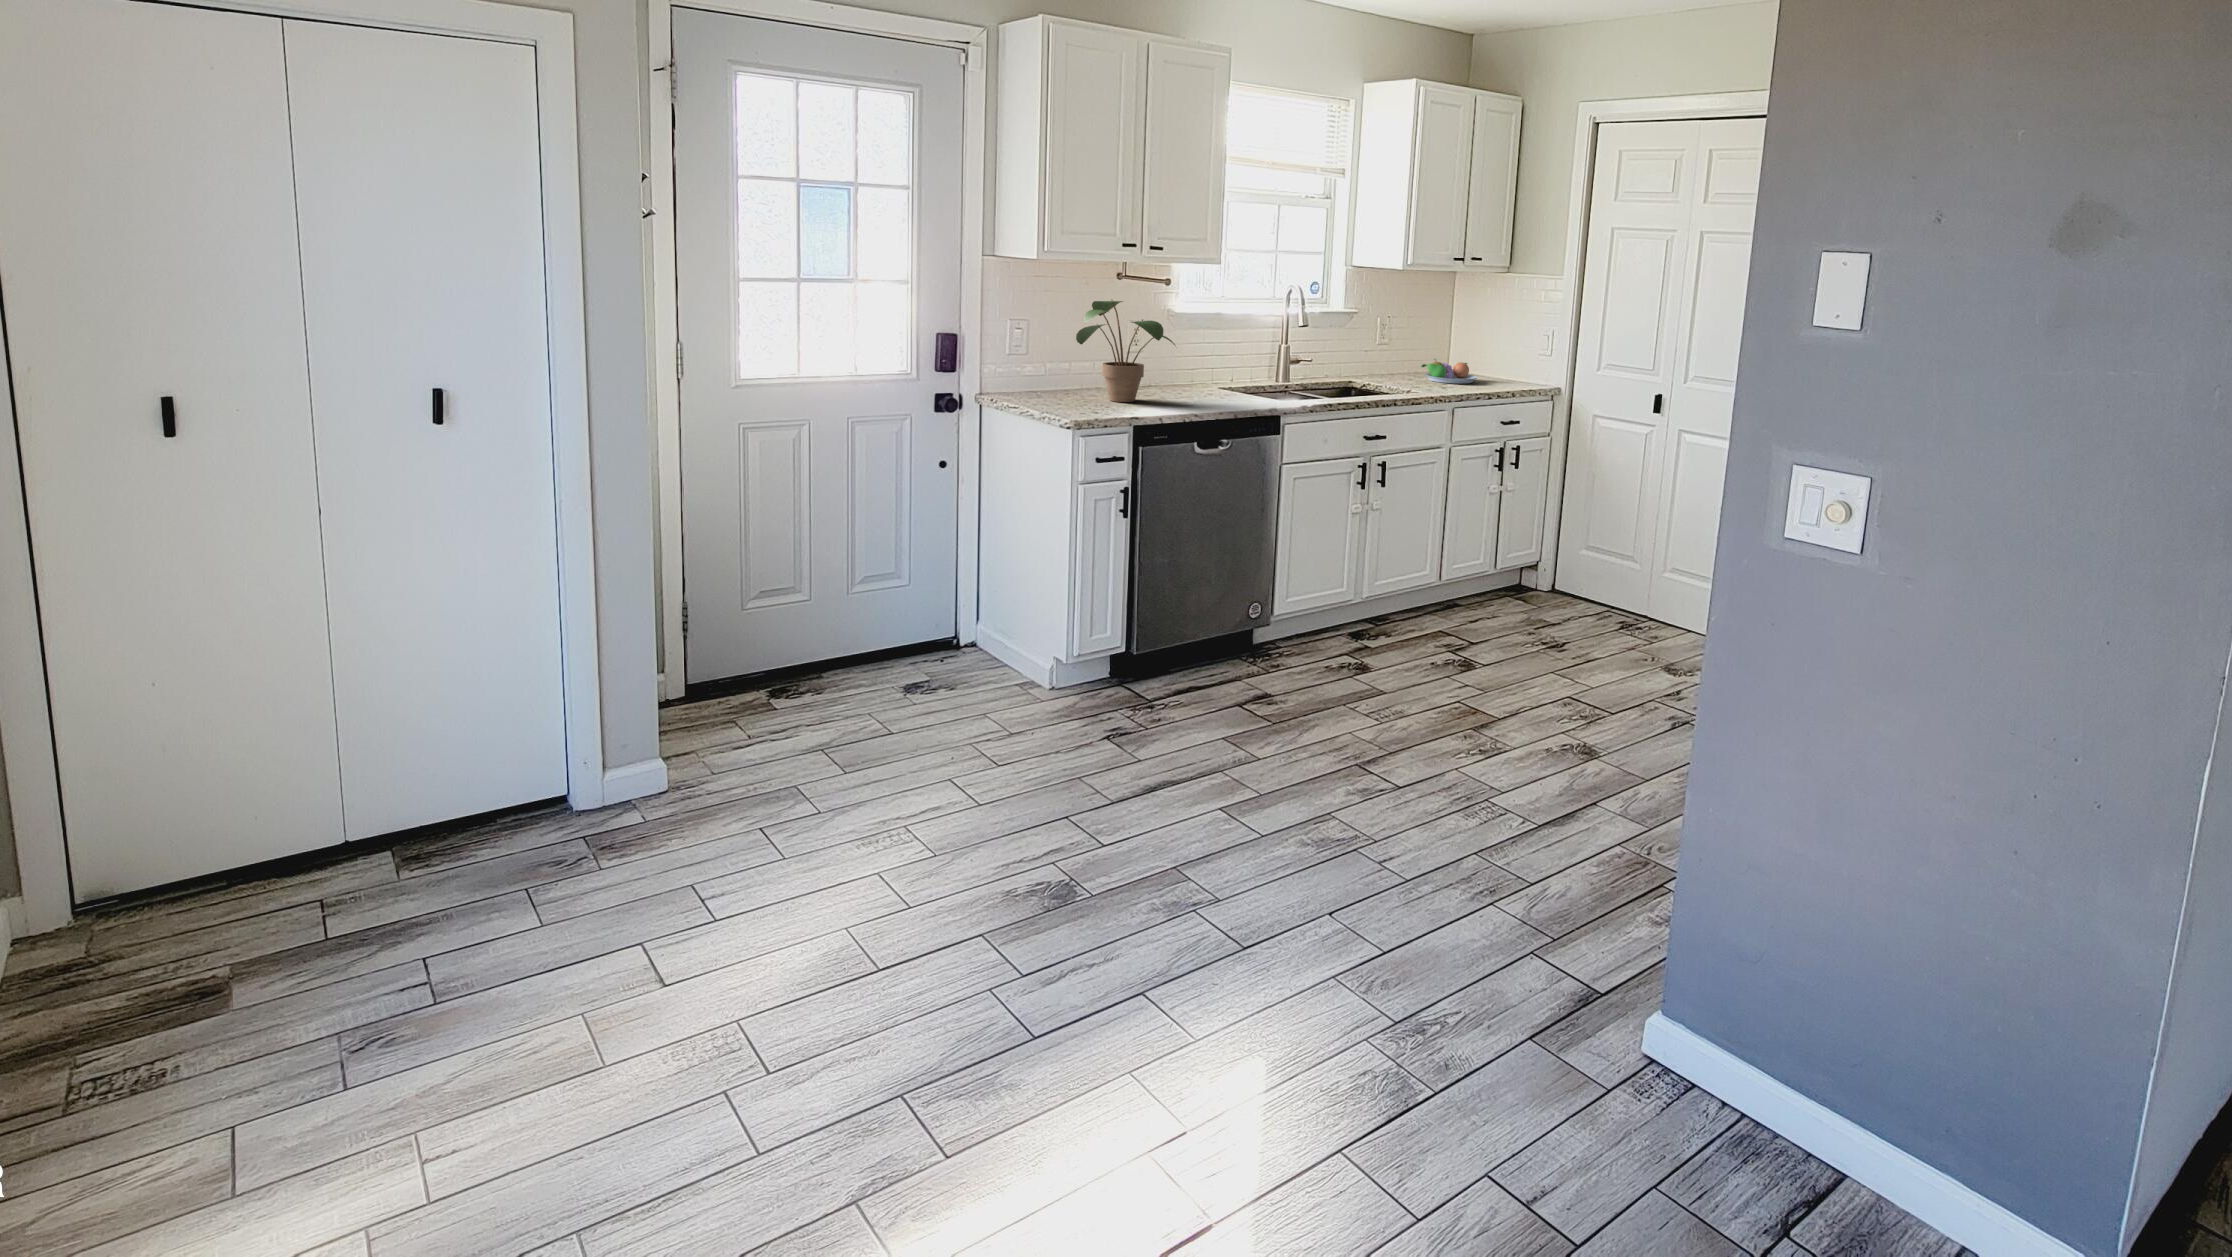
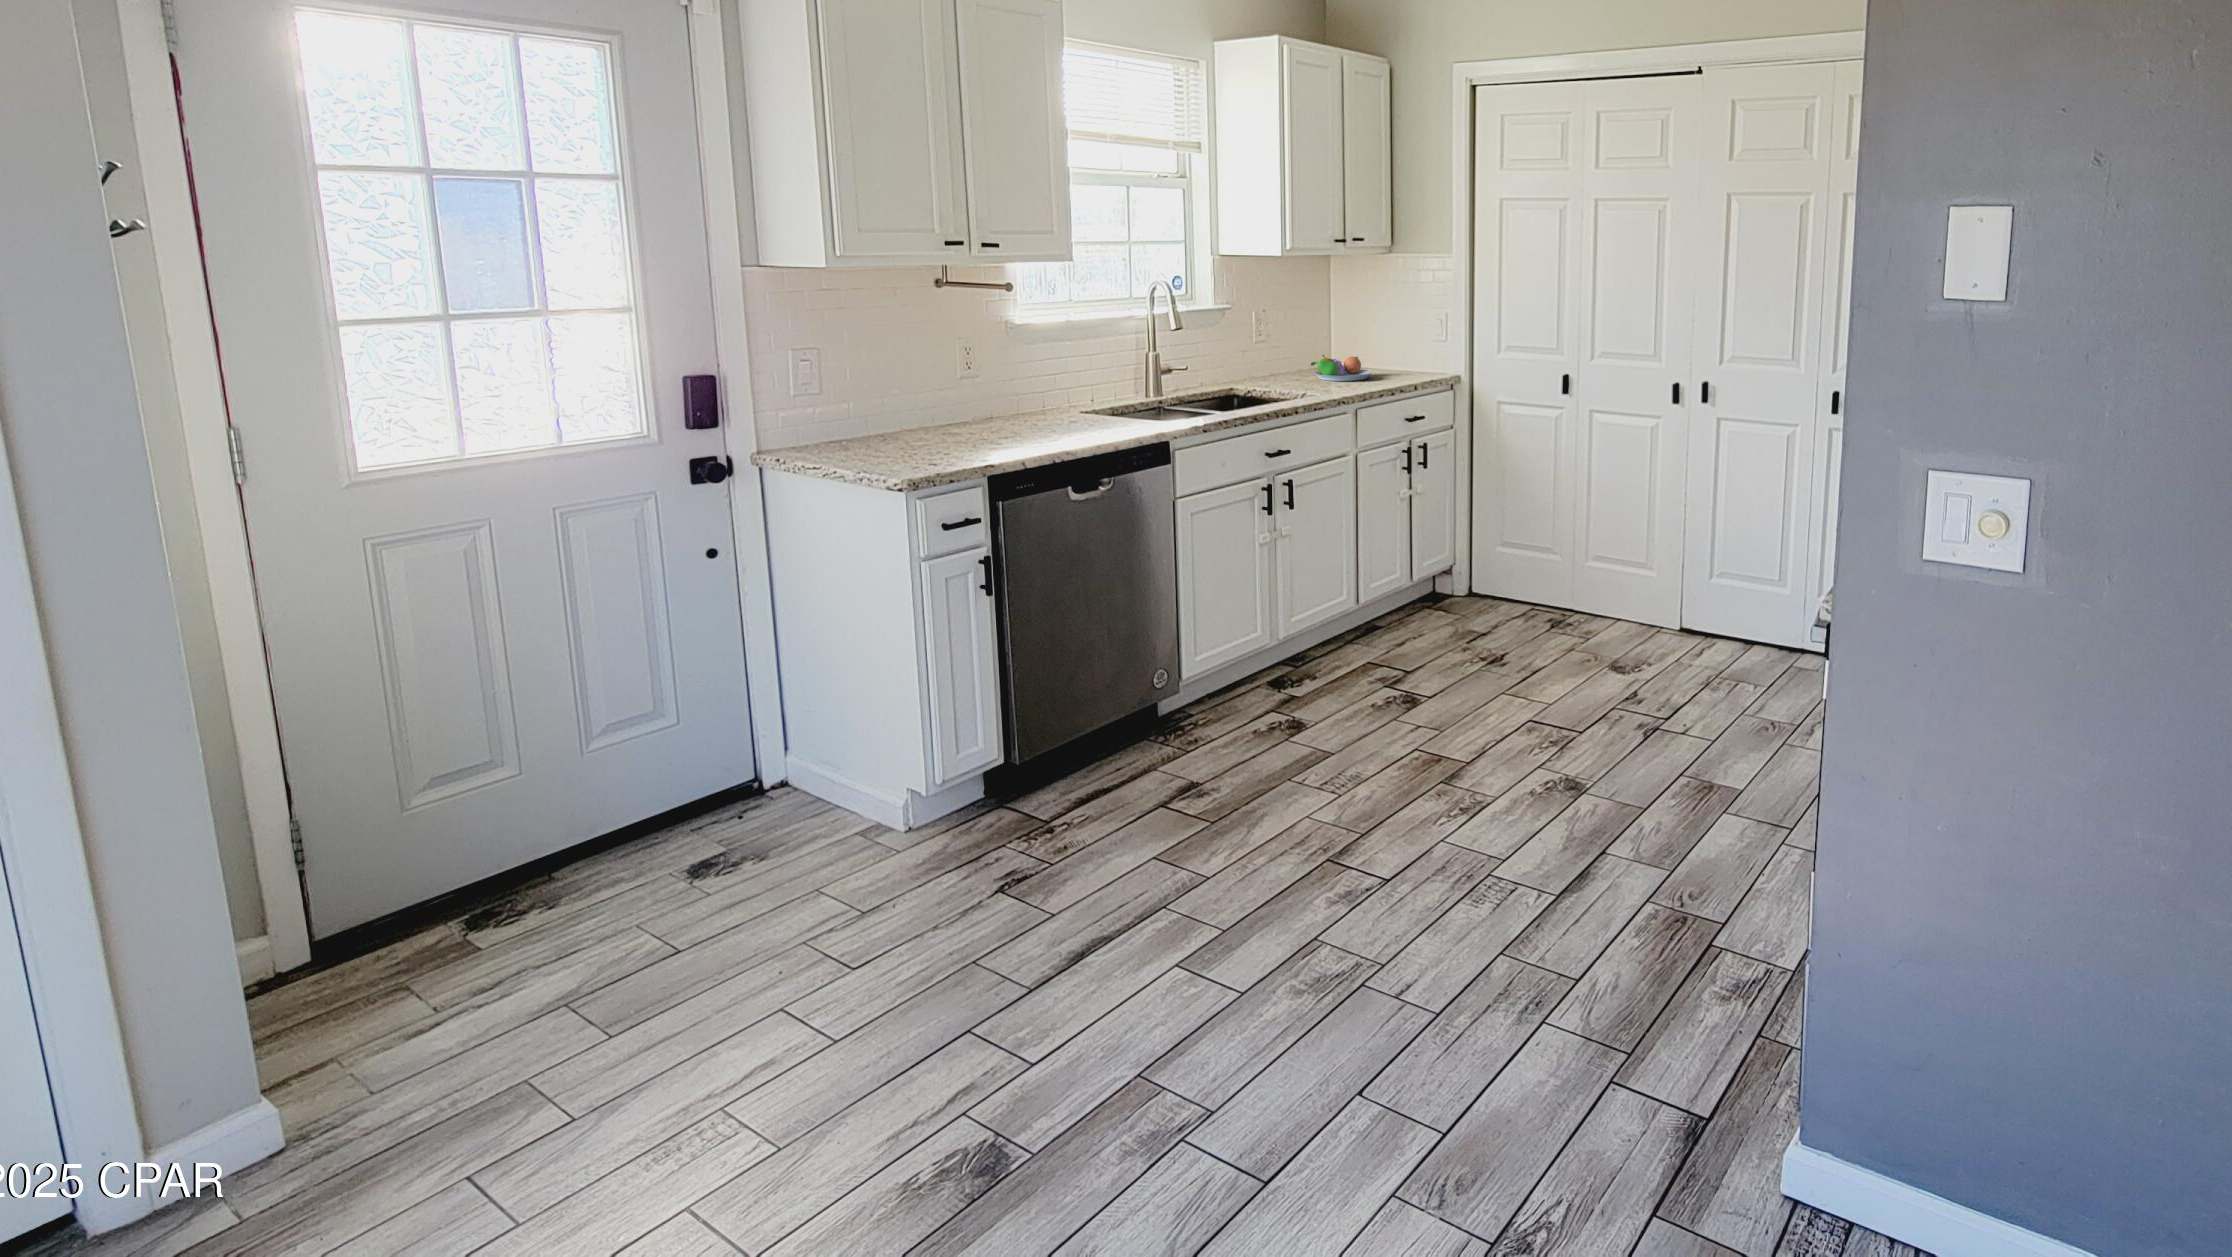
potted plant: present [1076,299,1175,402] -> none [893,313,1034,444]

